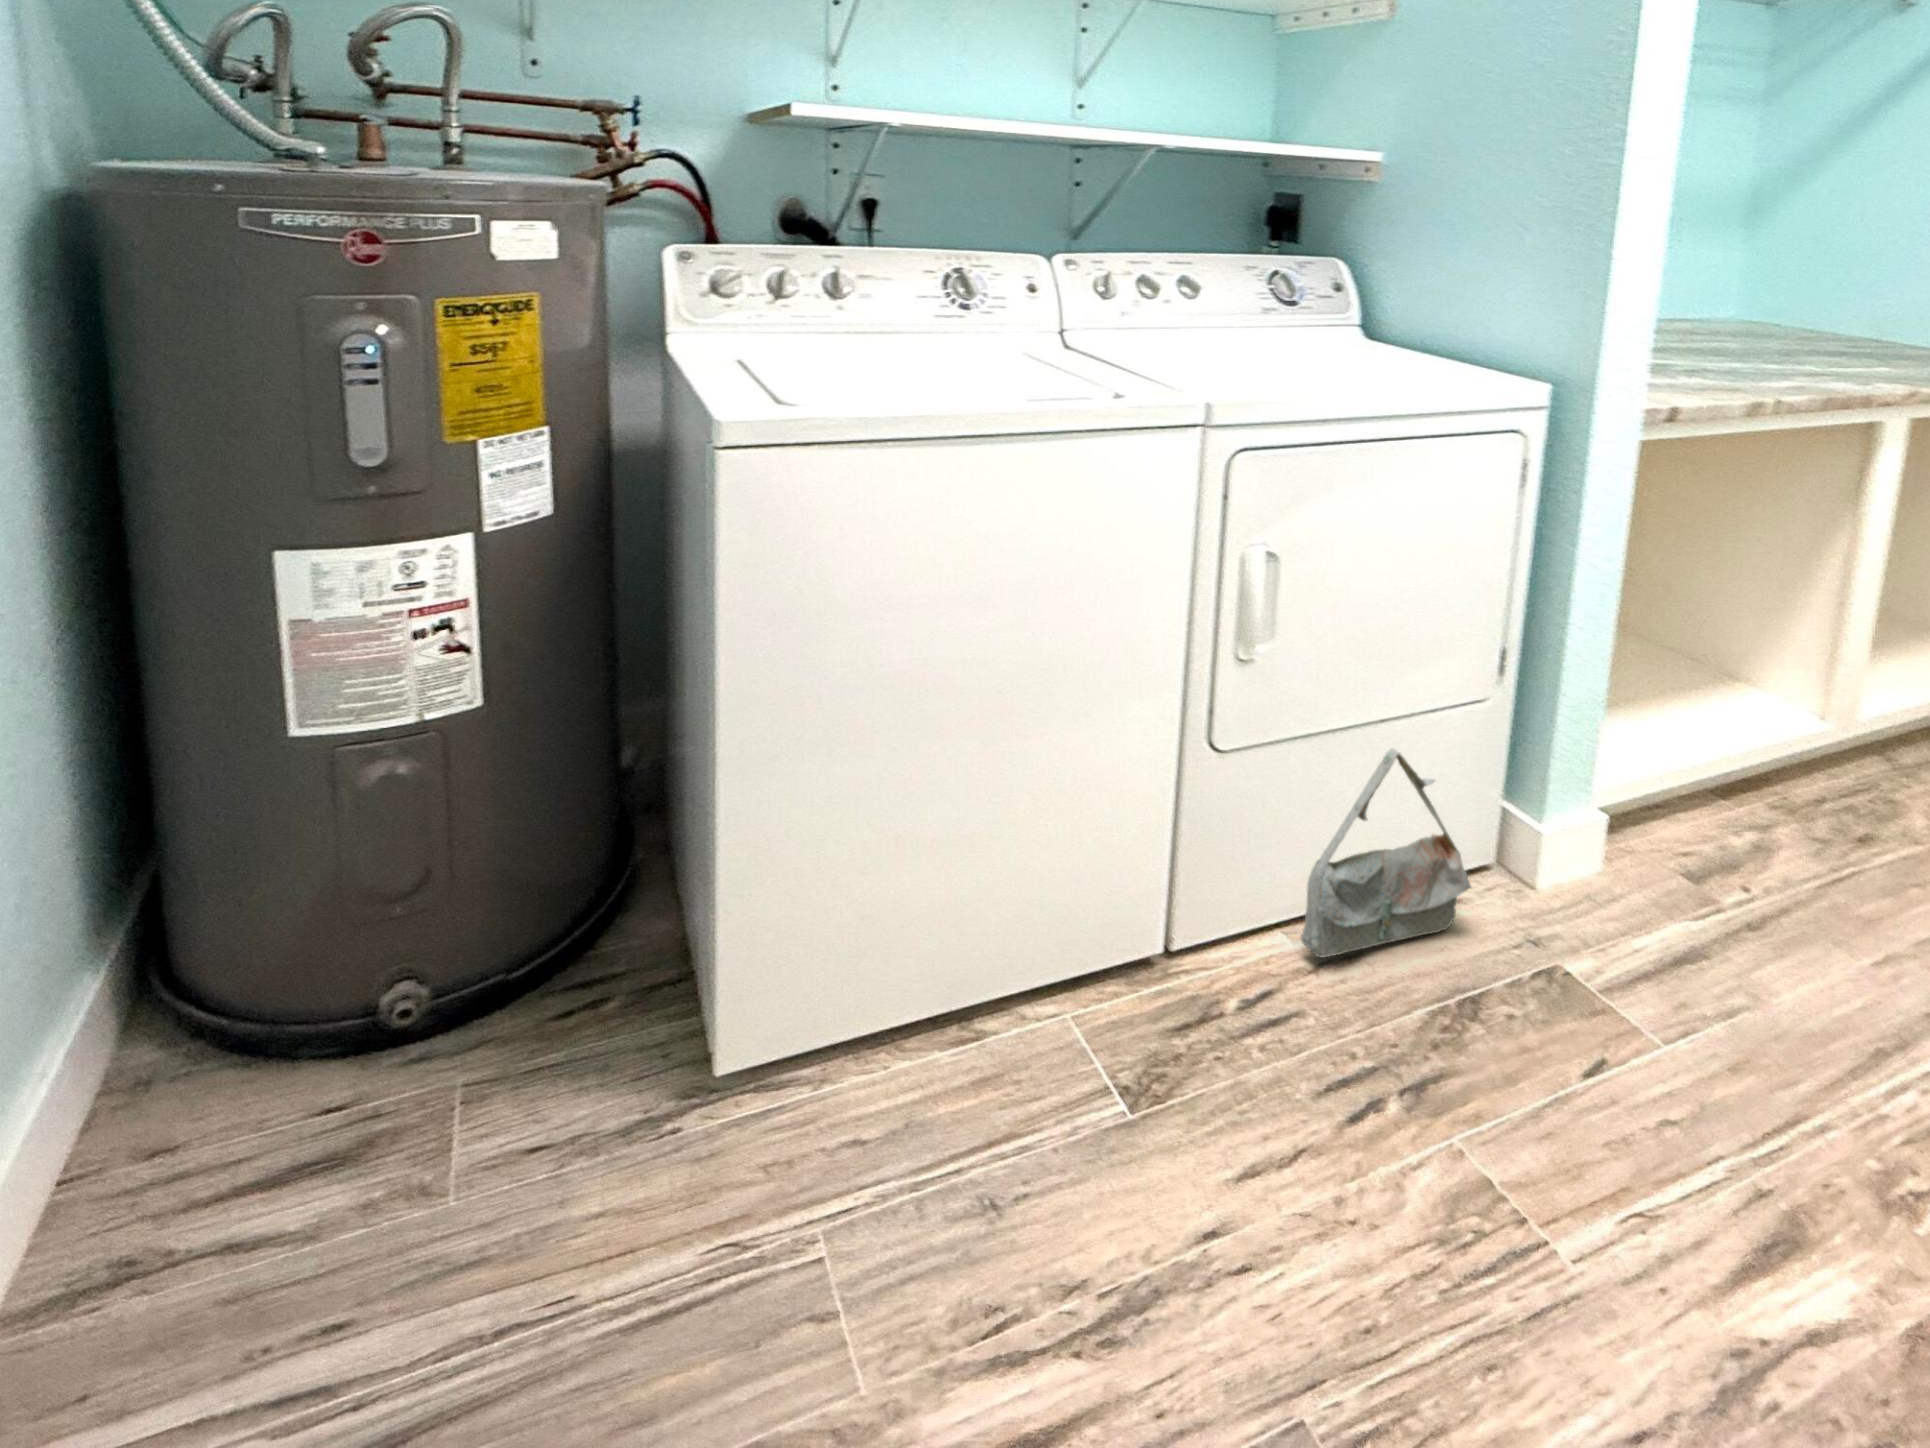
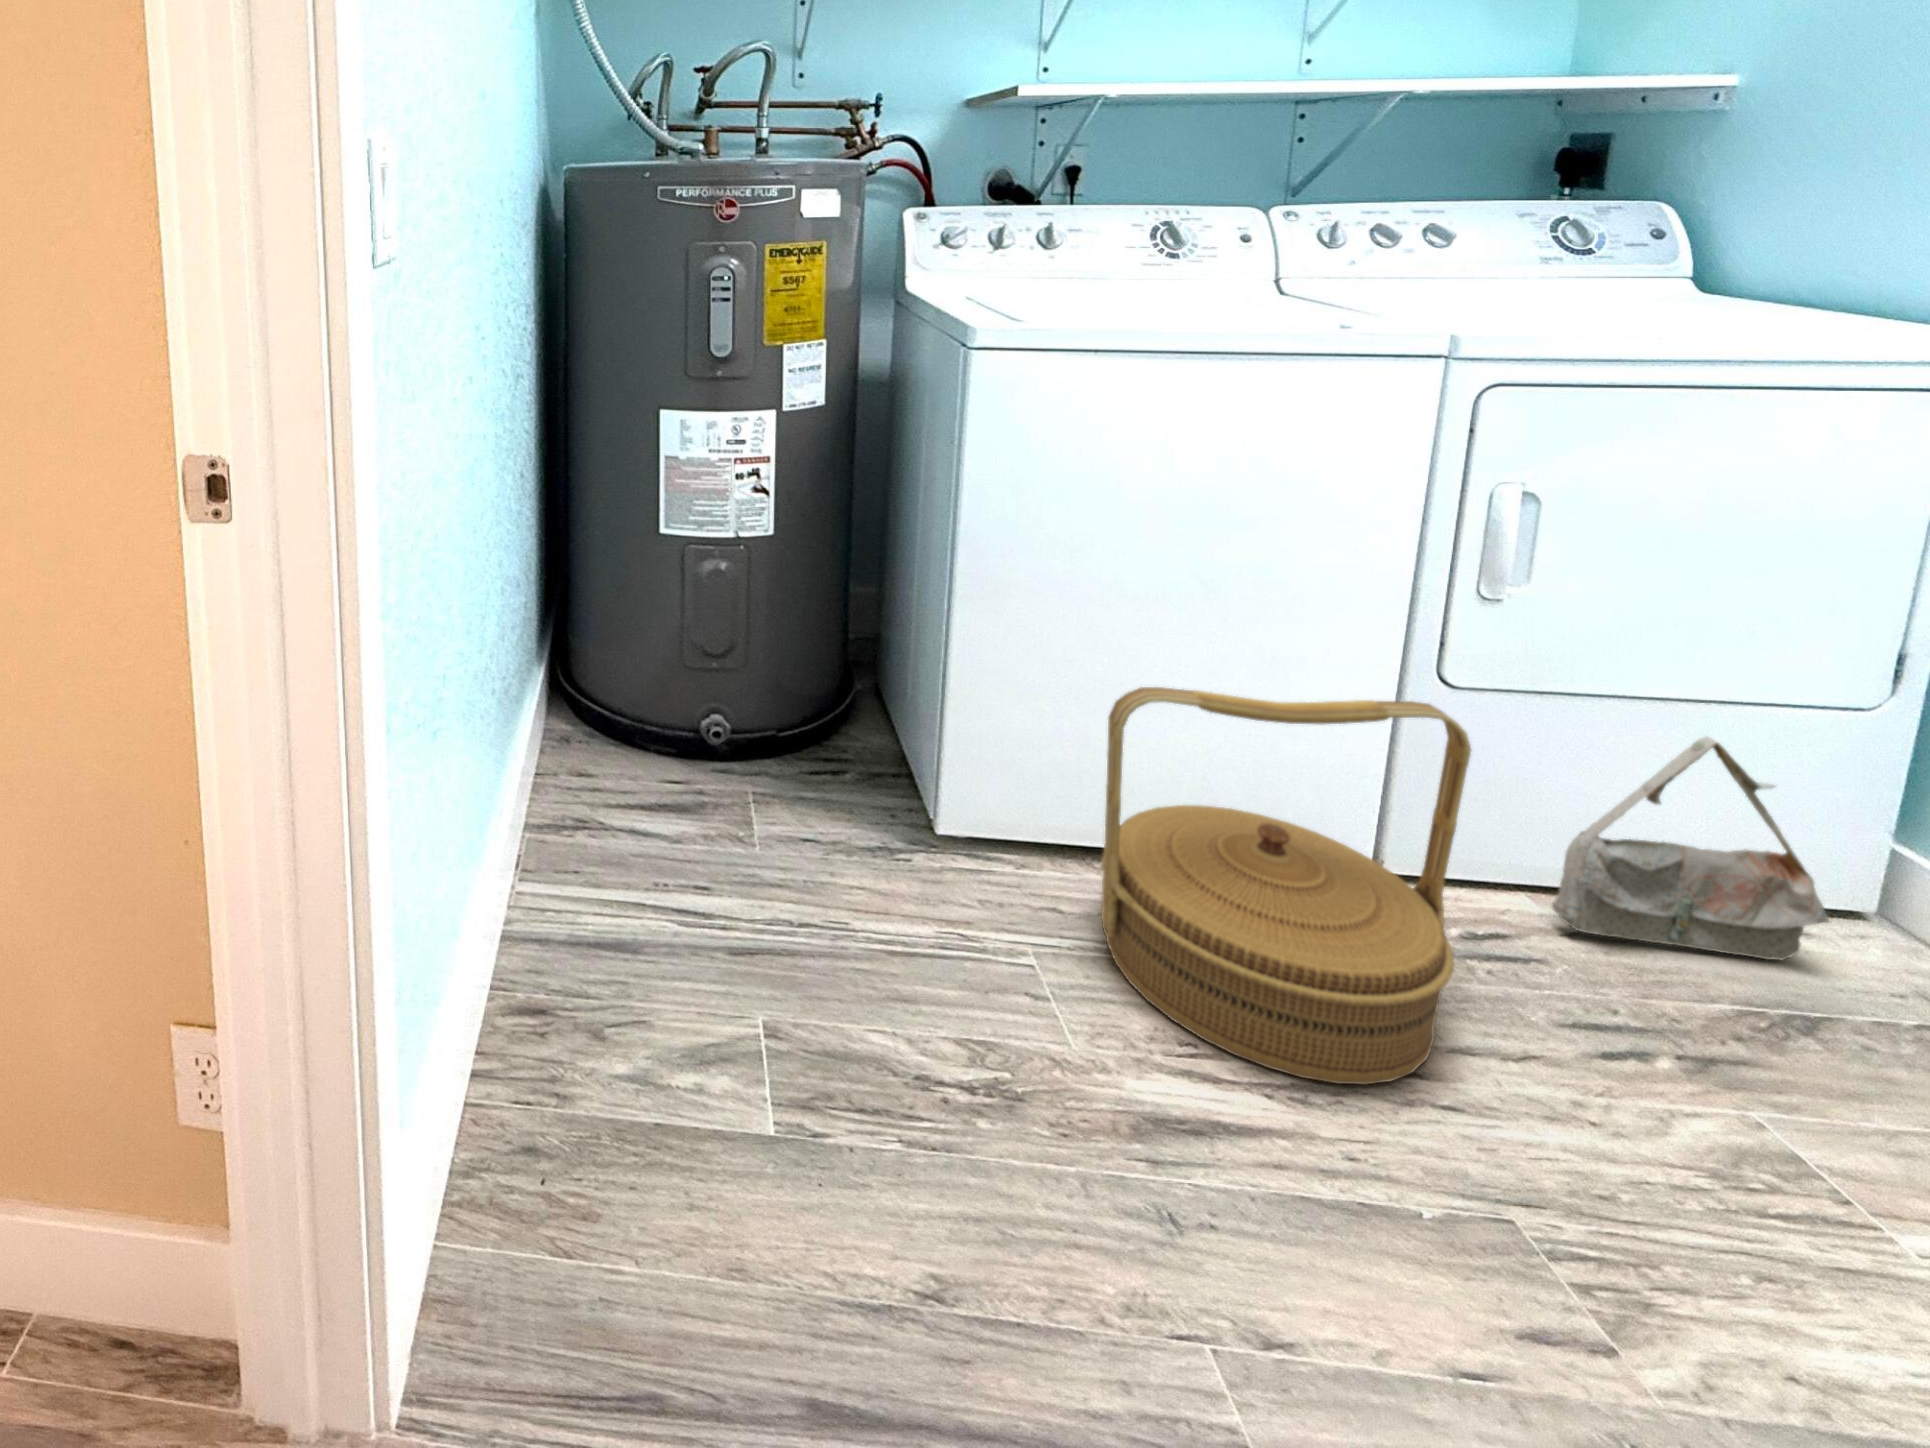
woven basket: none [894,792,1233,1282] -> present [1101,687,1471,1085]

